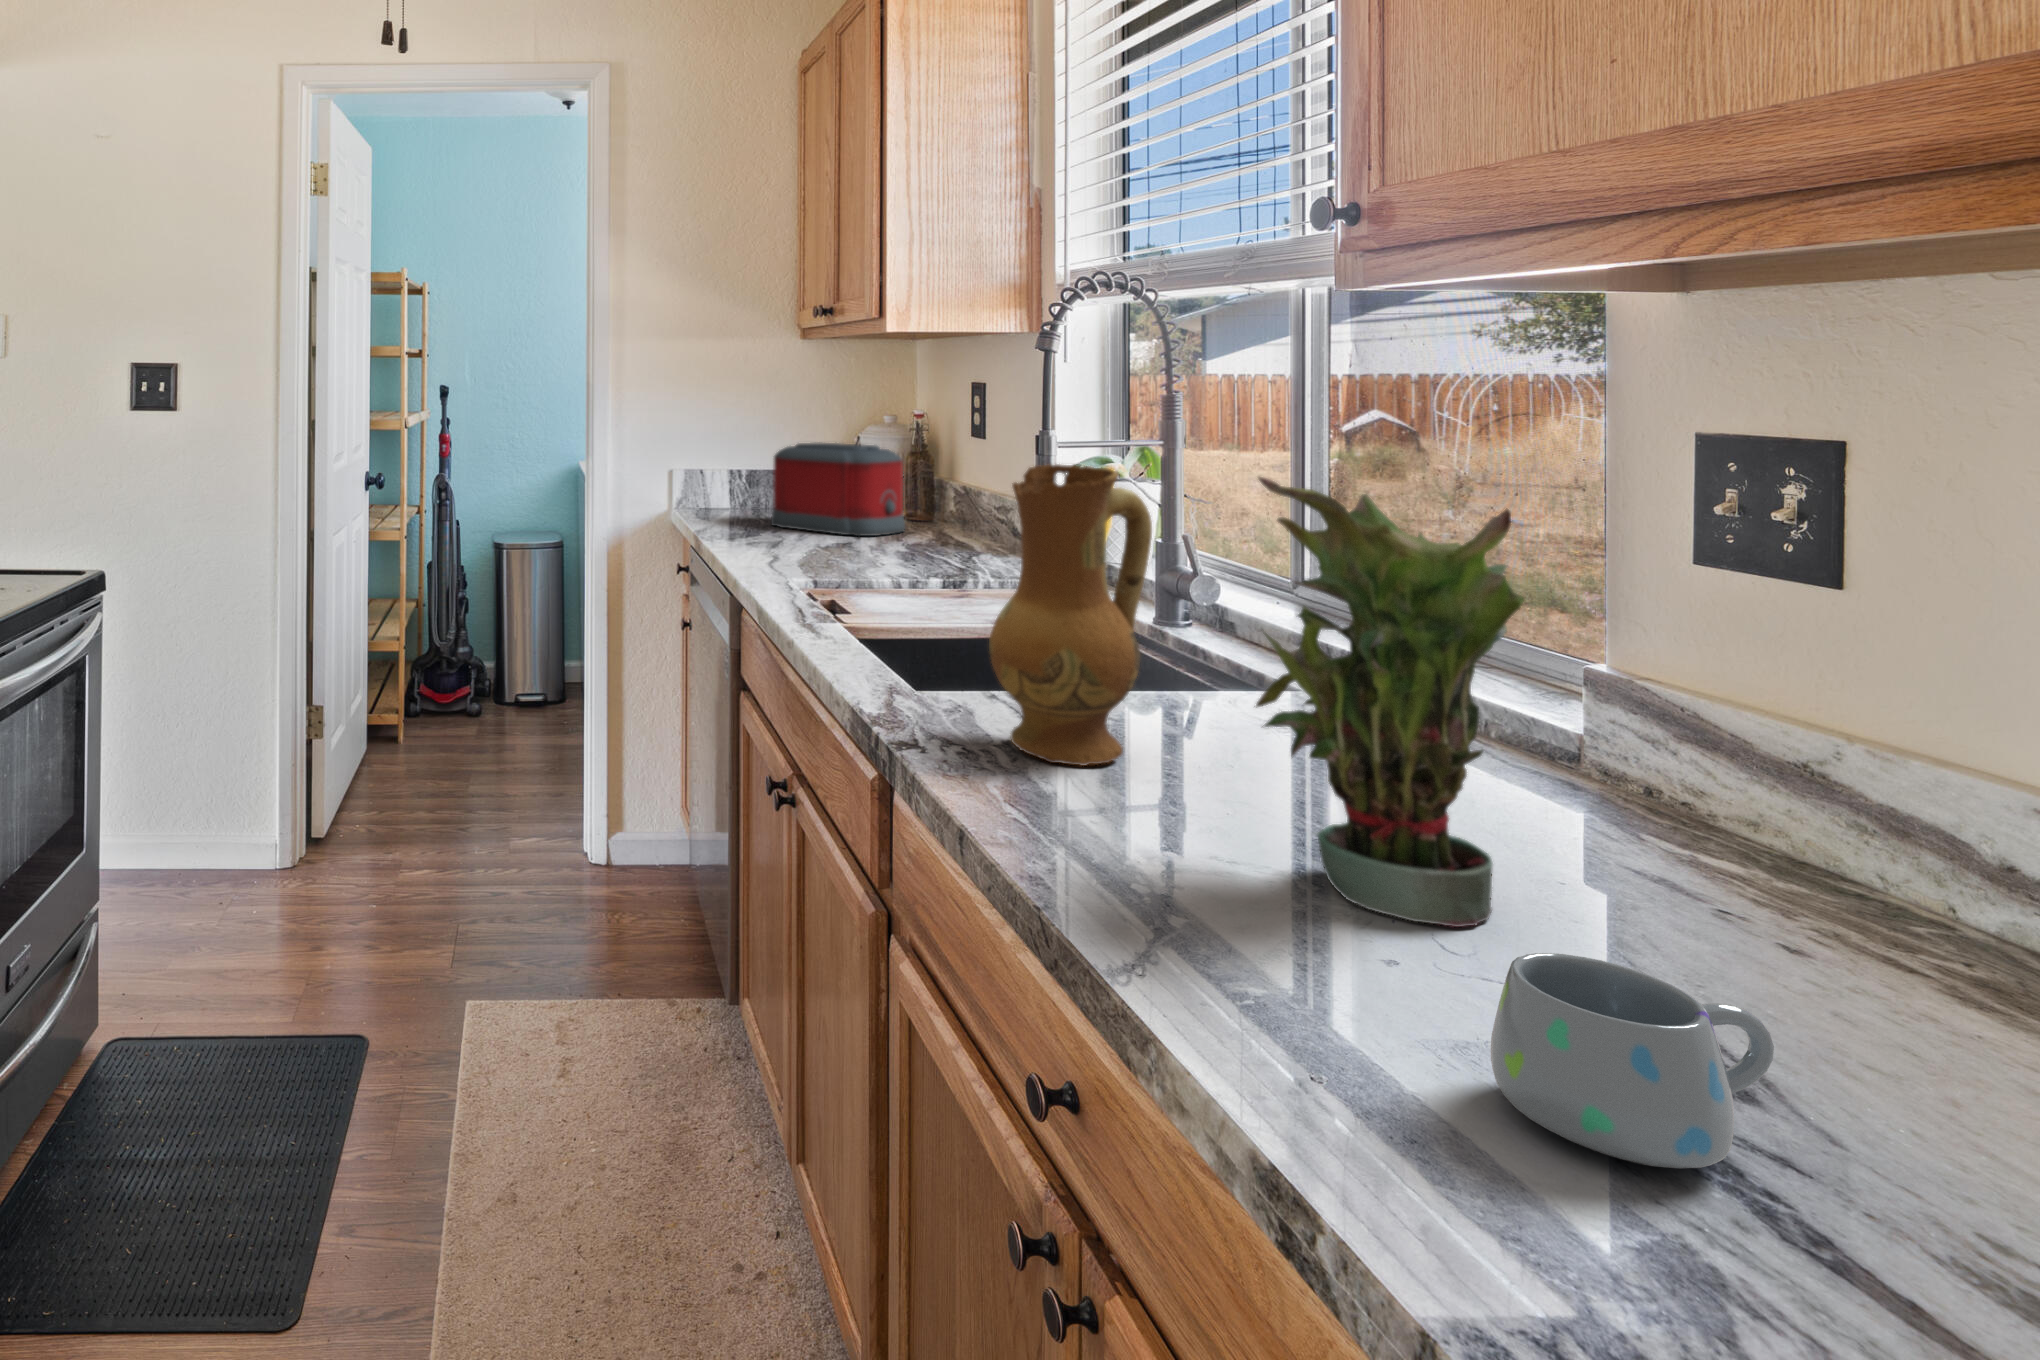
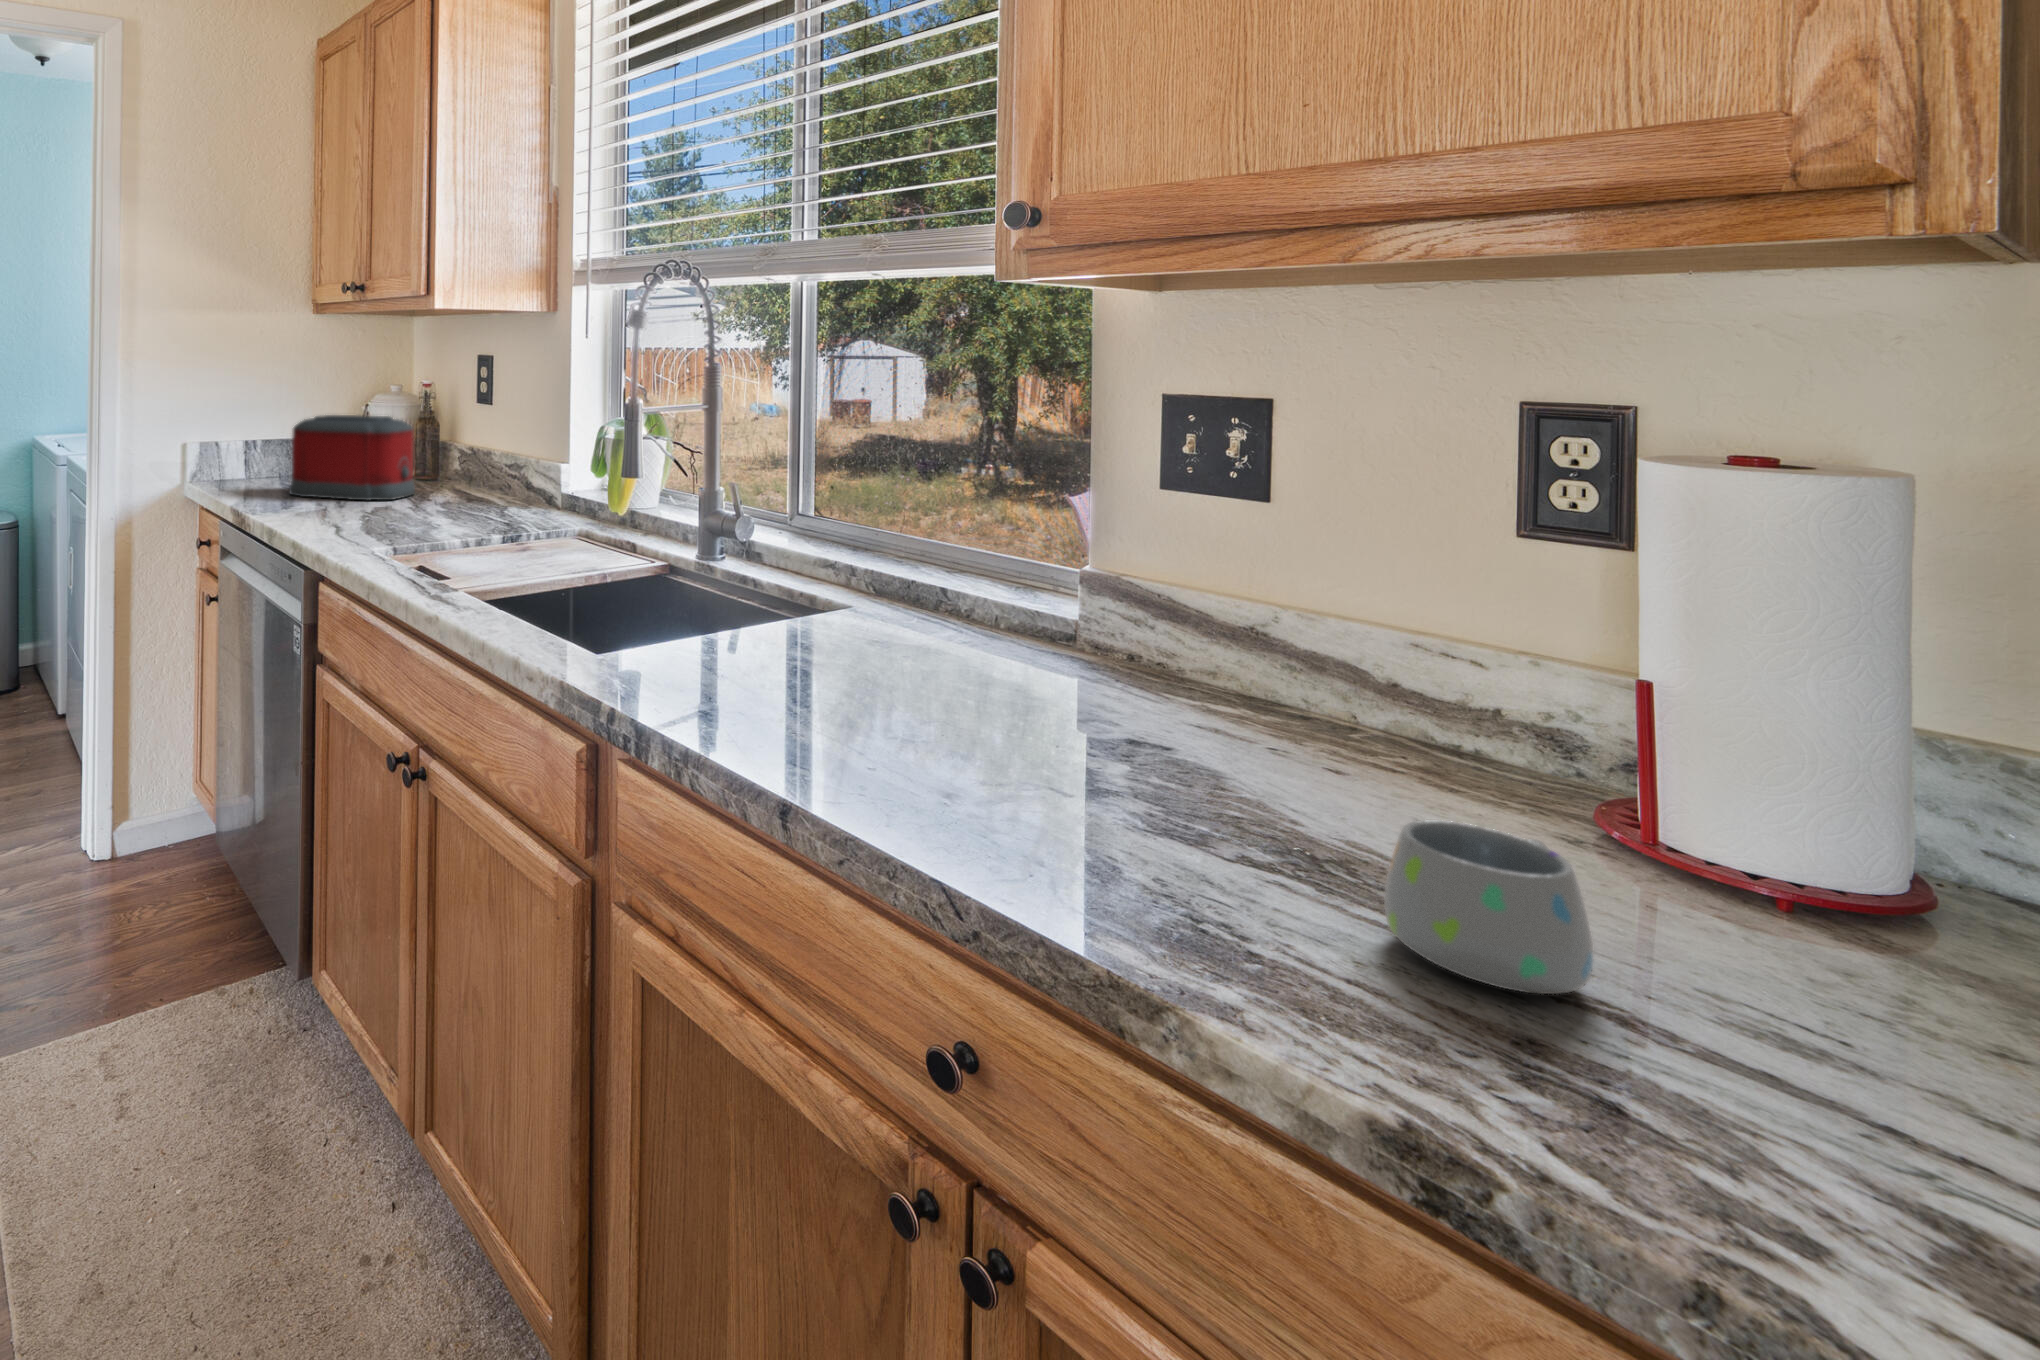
ceramic jug: present [989,464,1152,766] -> none [698,424,830,702]
potted plant: present [1256,477,1524,927] -> none [987,428,1243,801]

